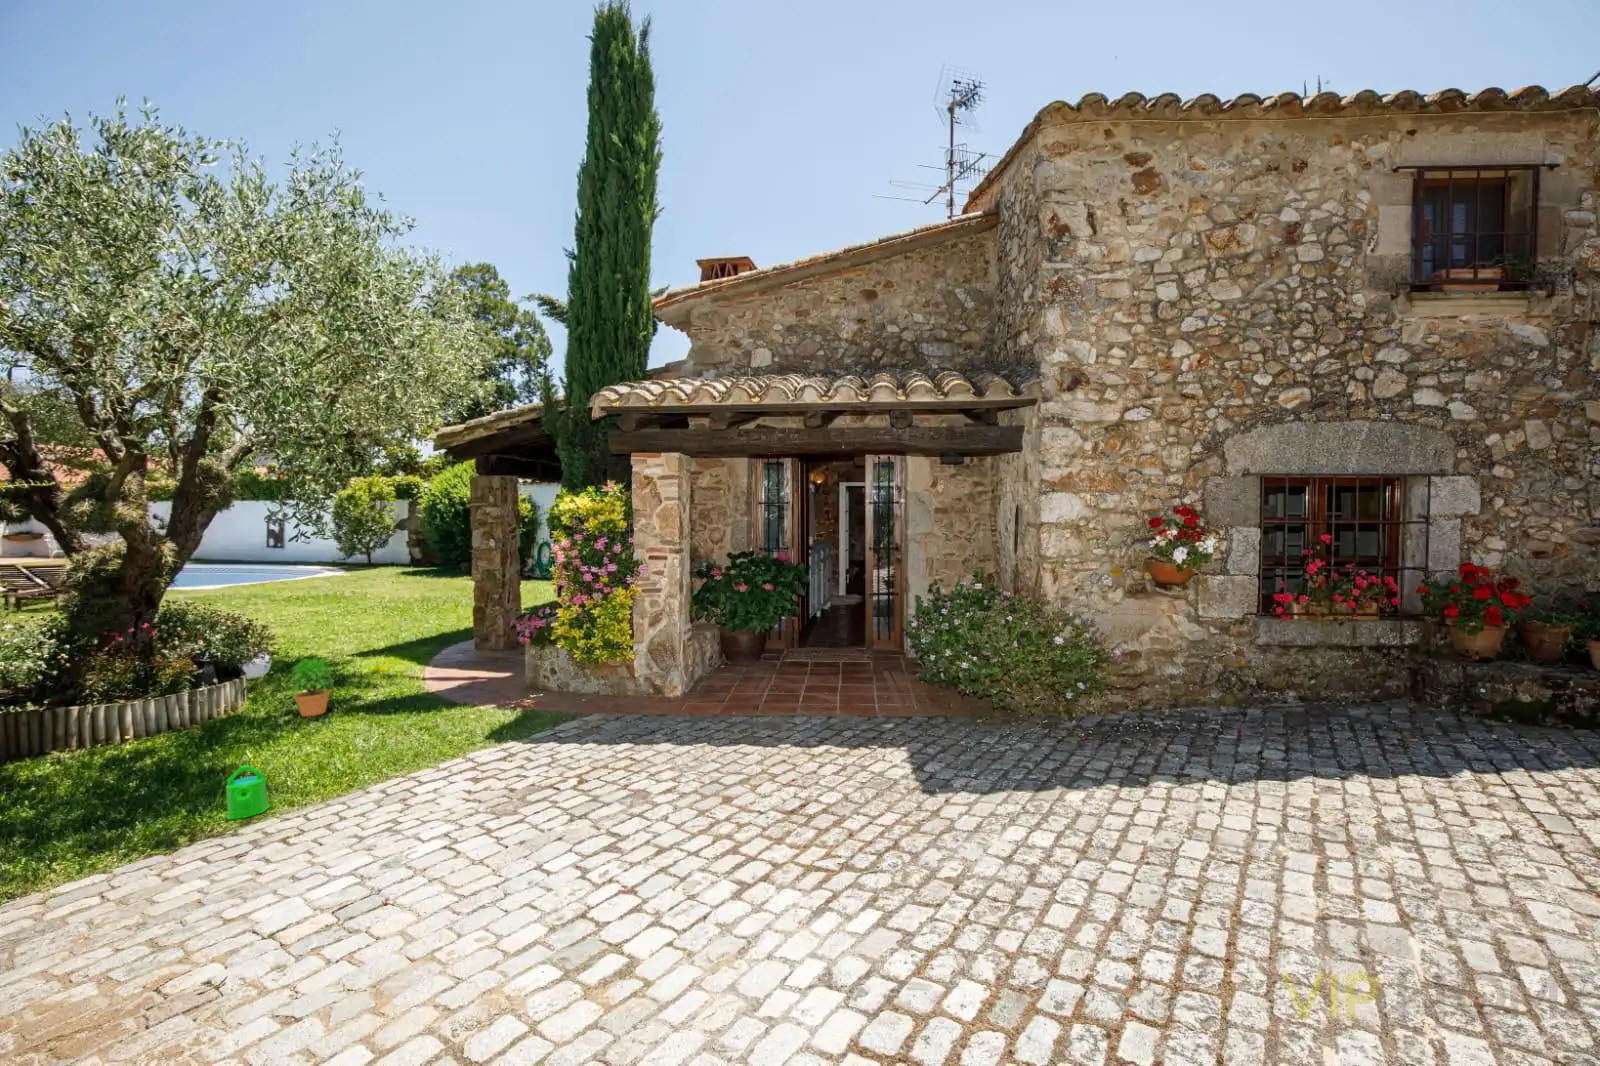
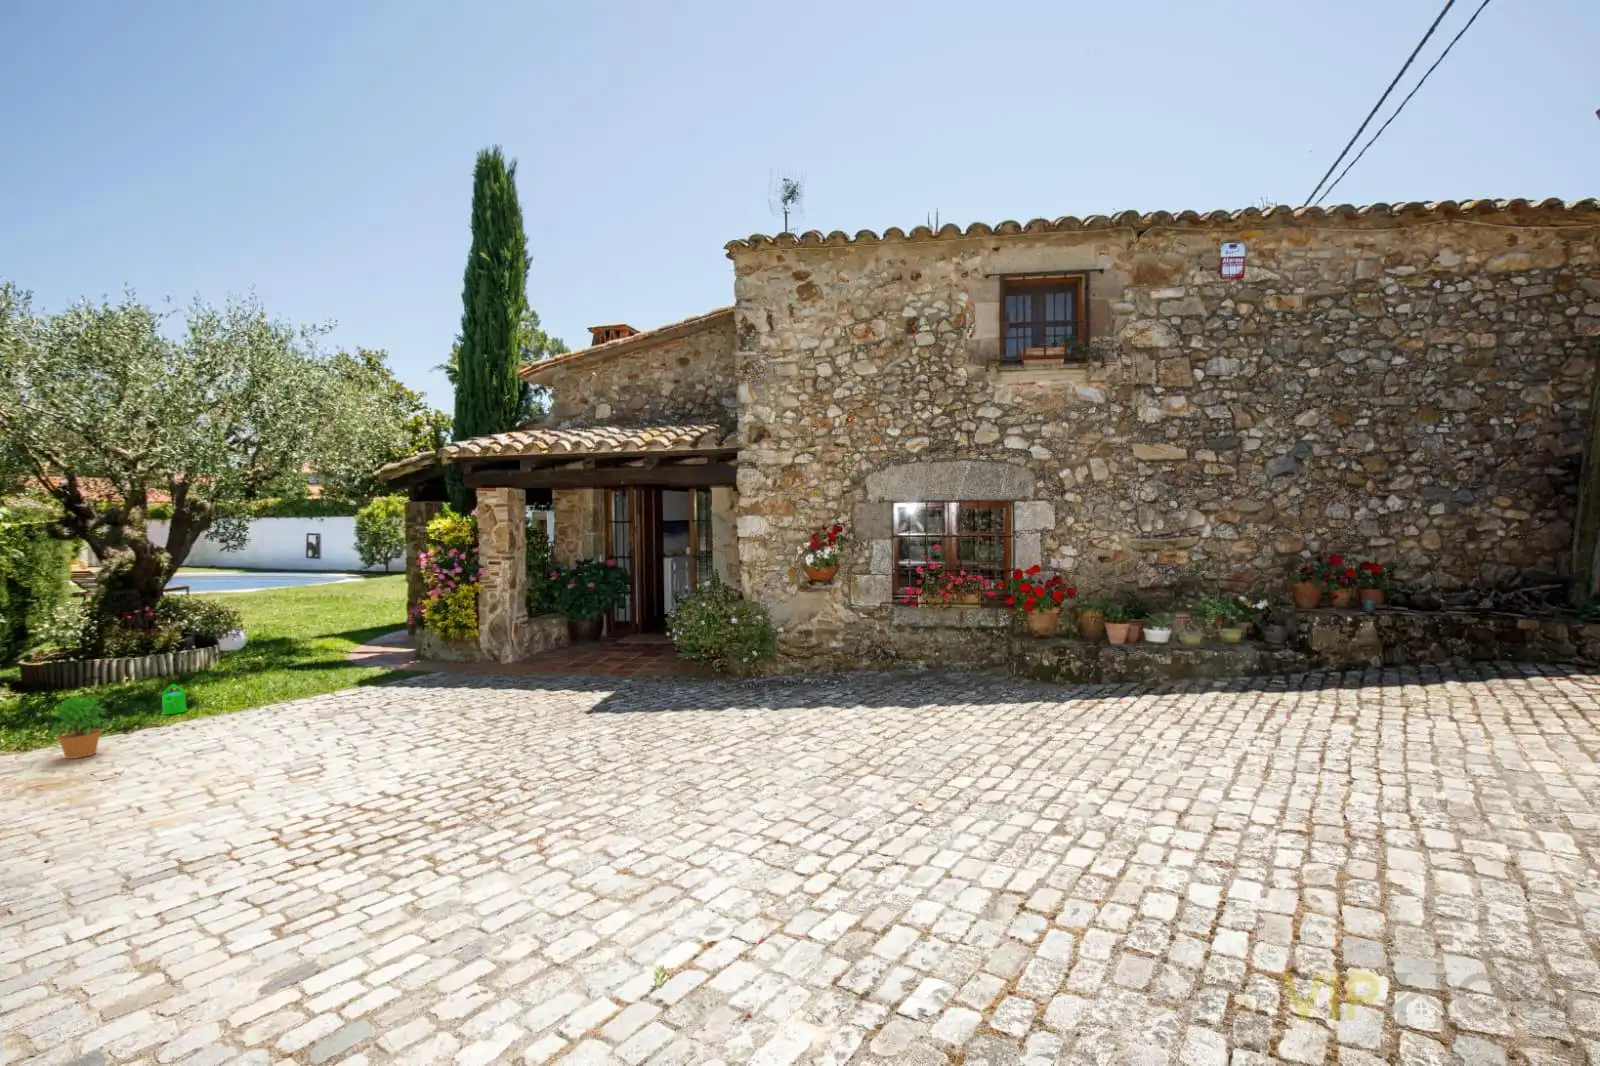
potted plant: present [289,659,332,717] -> present [52,696,106,759]

